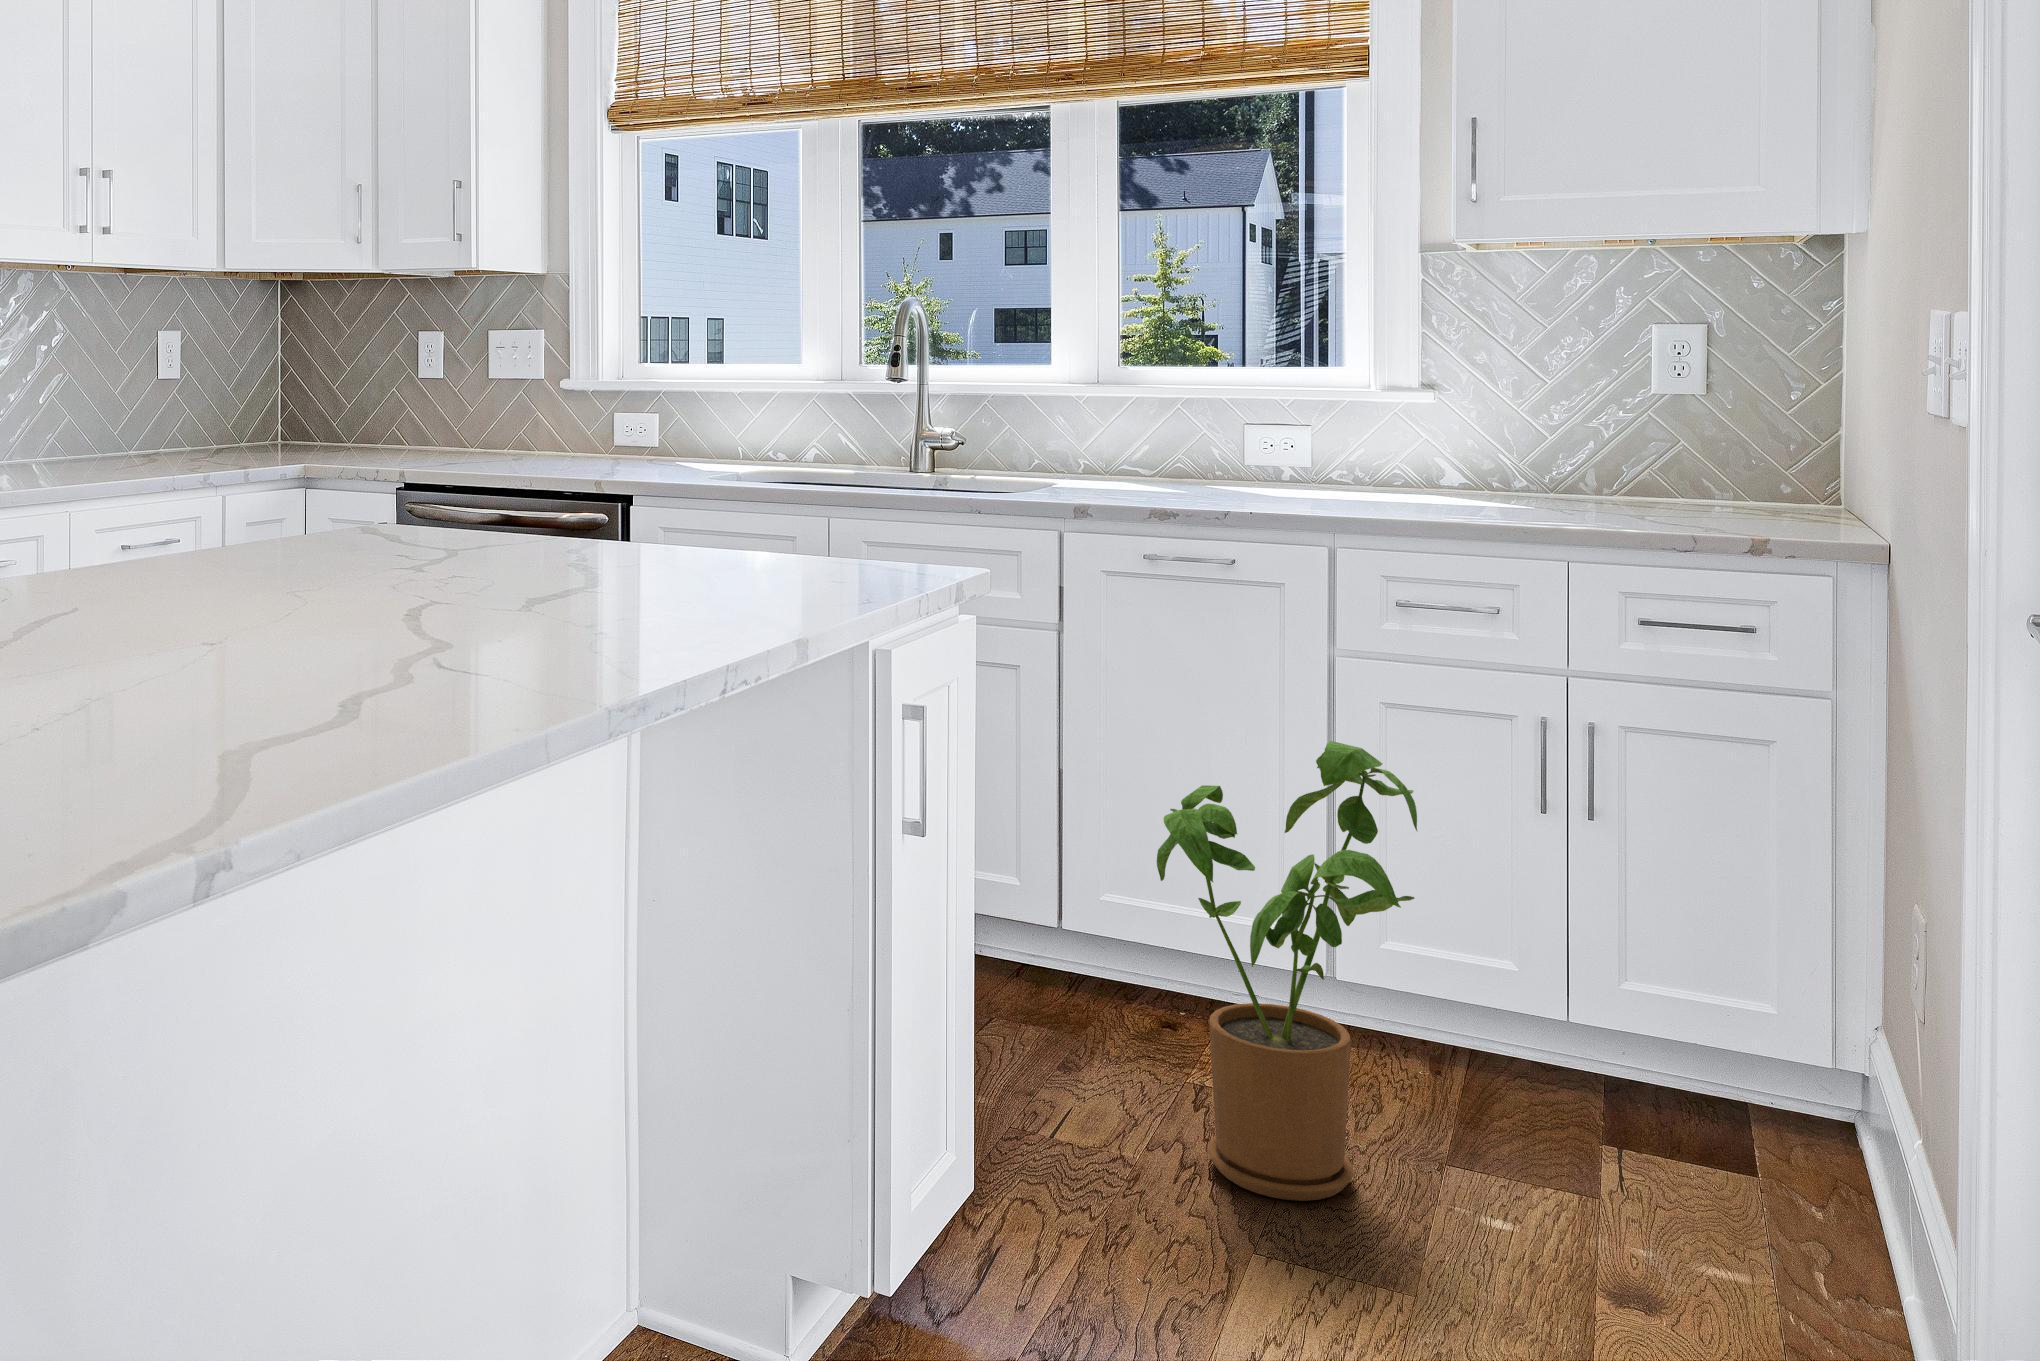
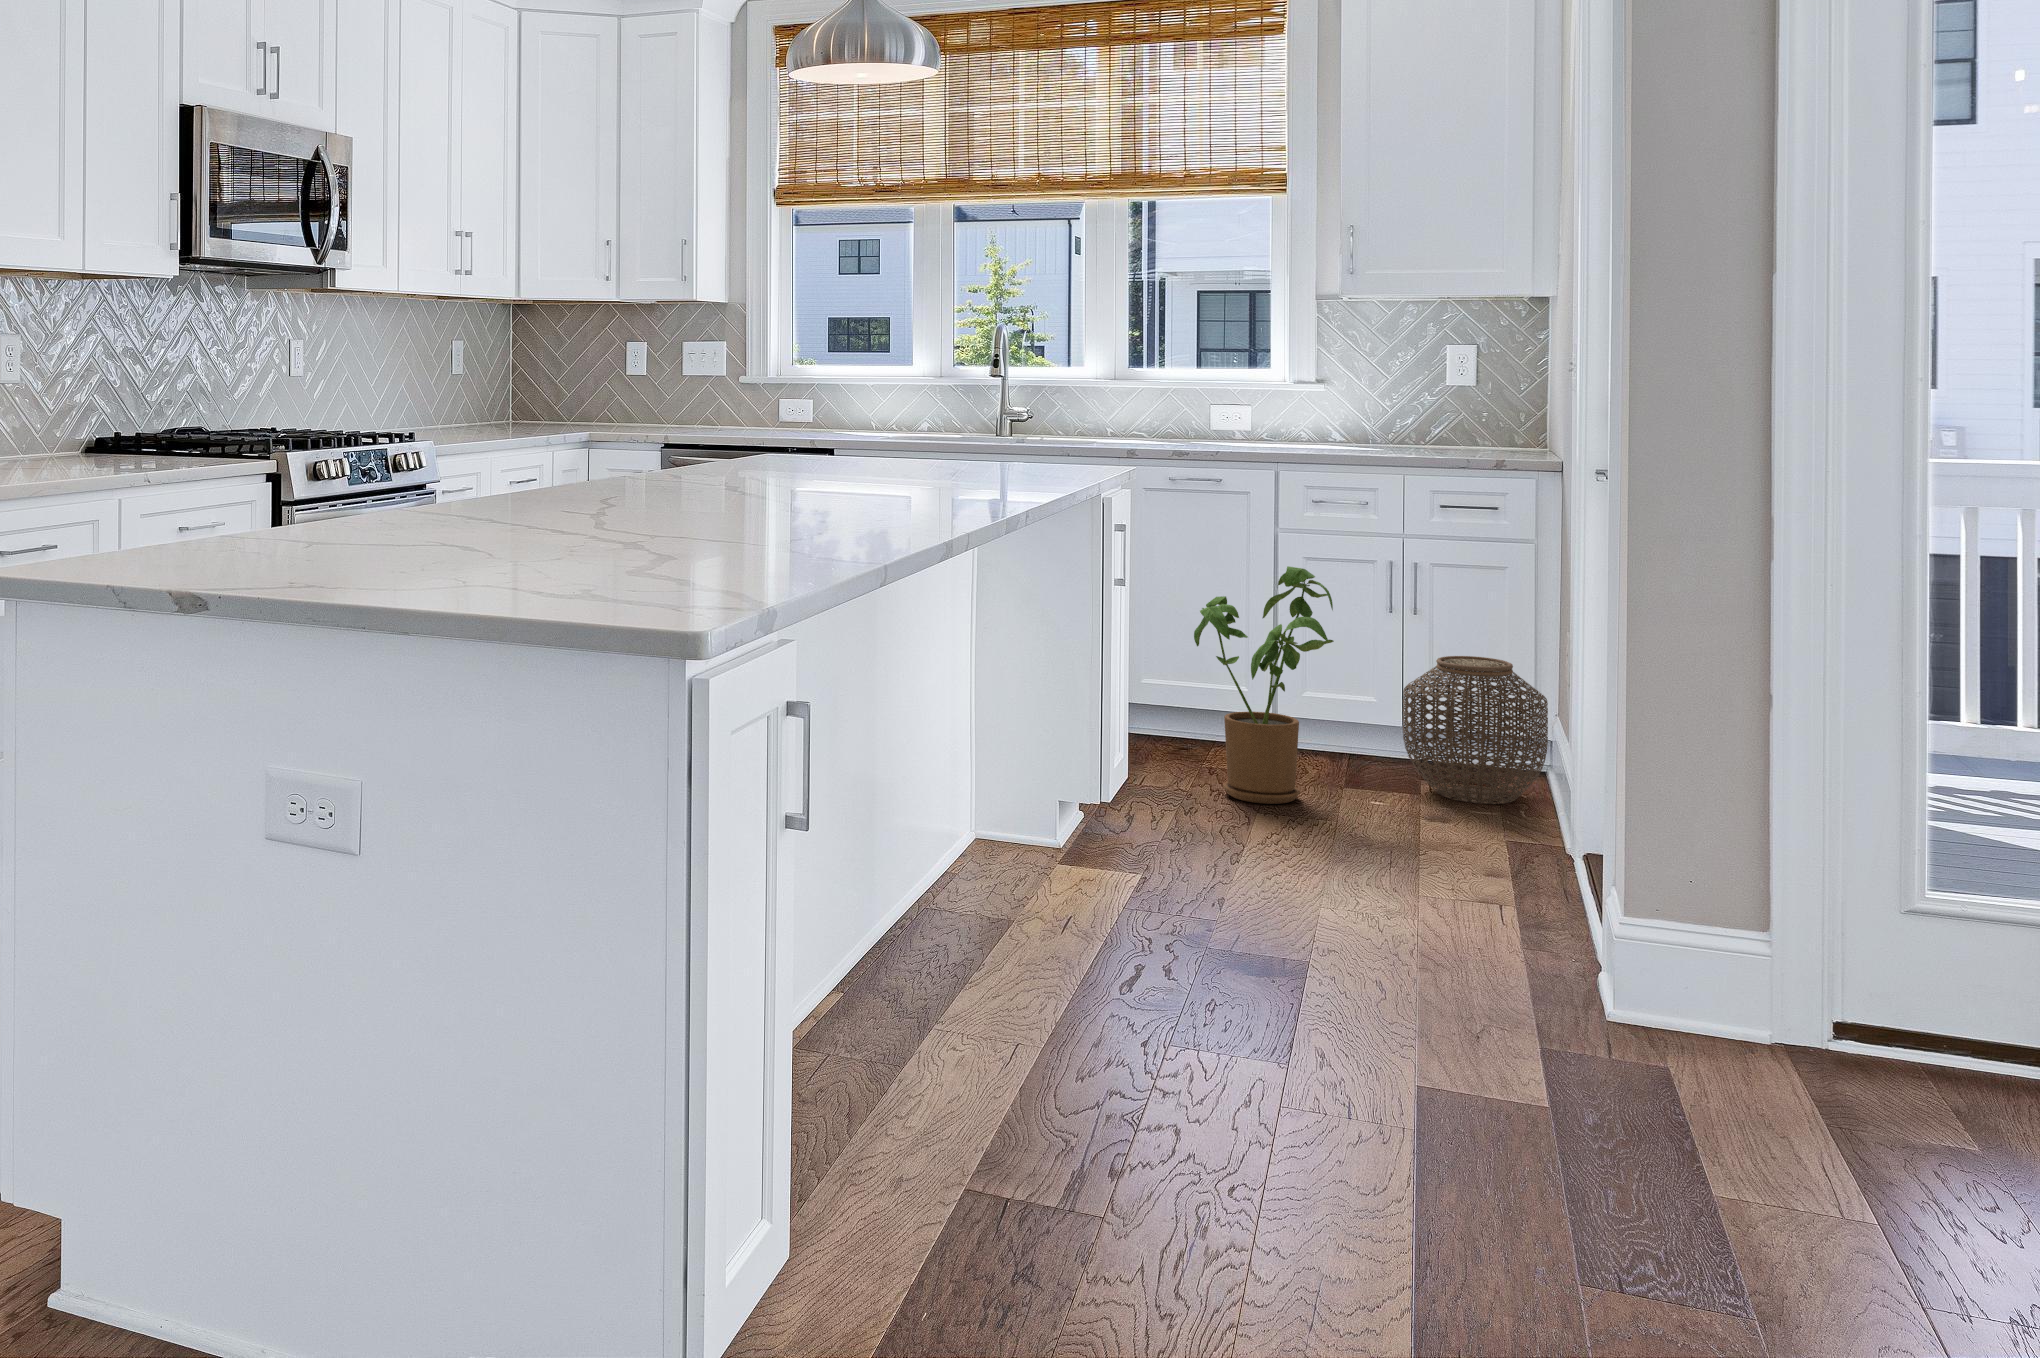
woven basket: none [1562,909,1860,1220] -> present [1403,656,1548,804]

